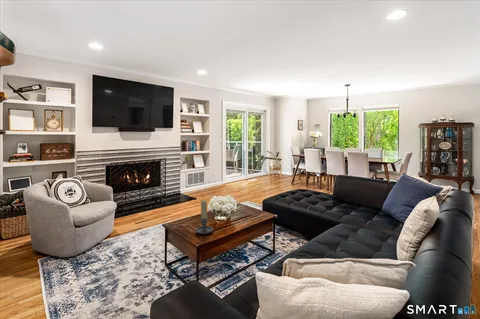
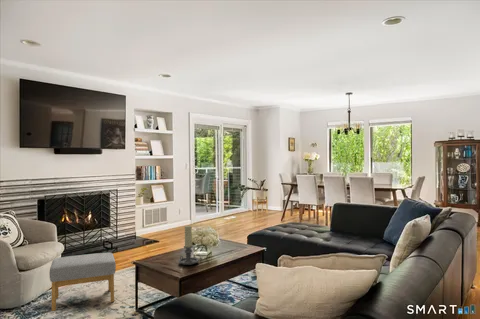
footstool: none [97,214,151,261] -> present [49,253,116,311]

